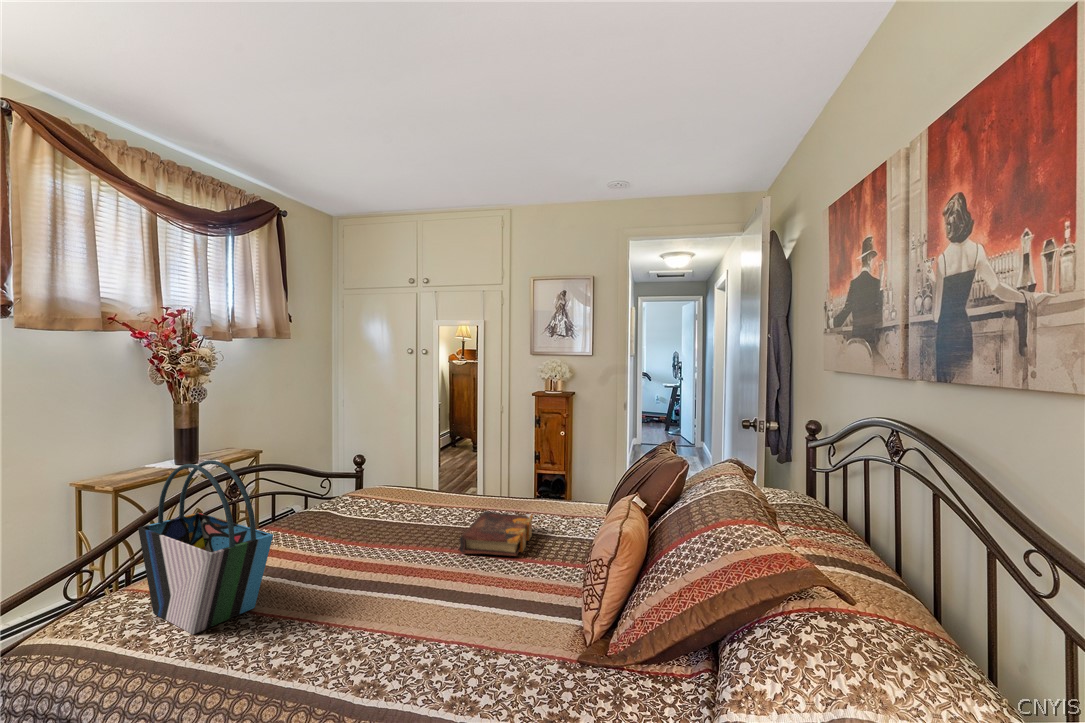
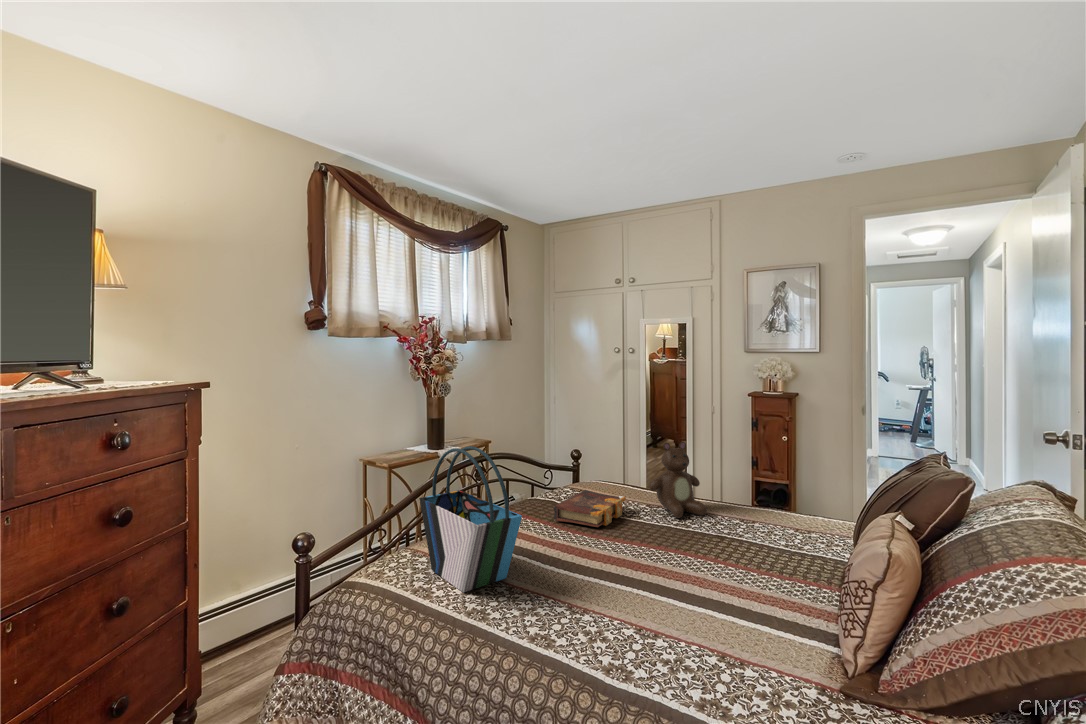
teddy bear: none [432,441,487,517] -> present [649,442,707,518]
book: present [460,511,533,556] -> present [554,490,626,527]

